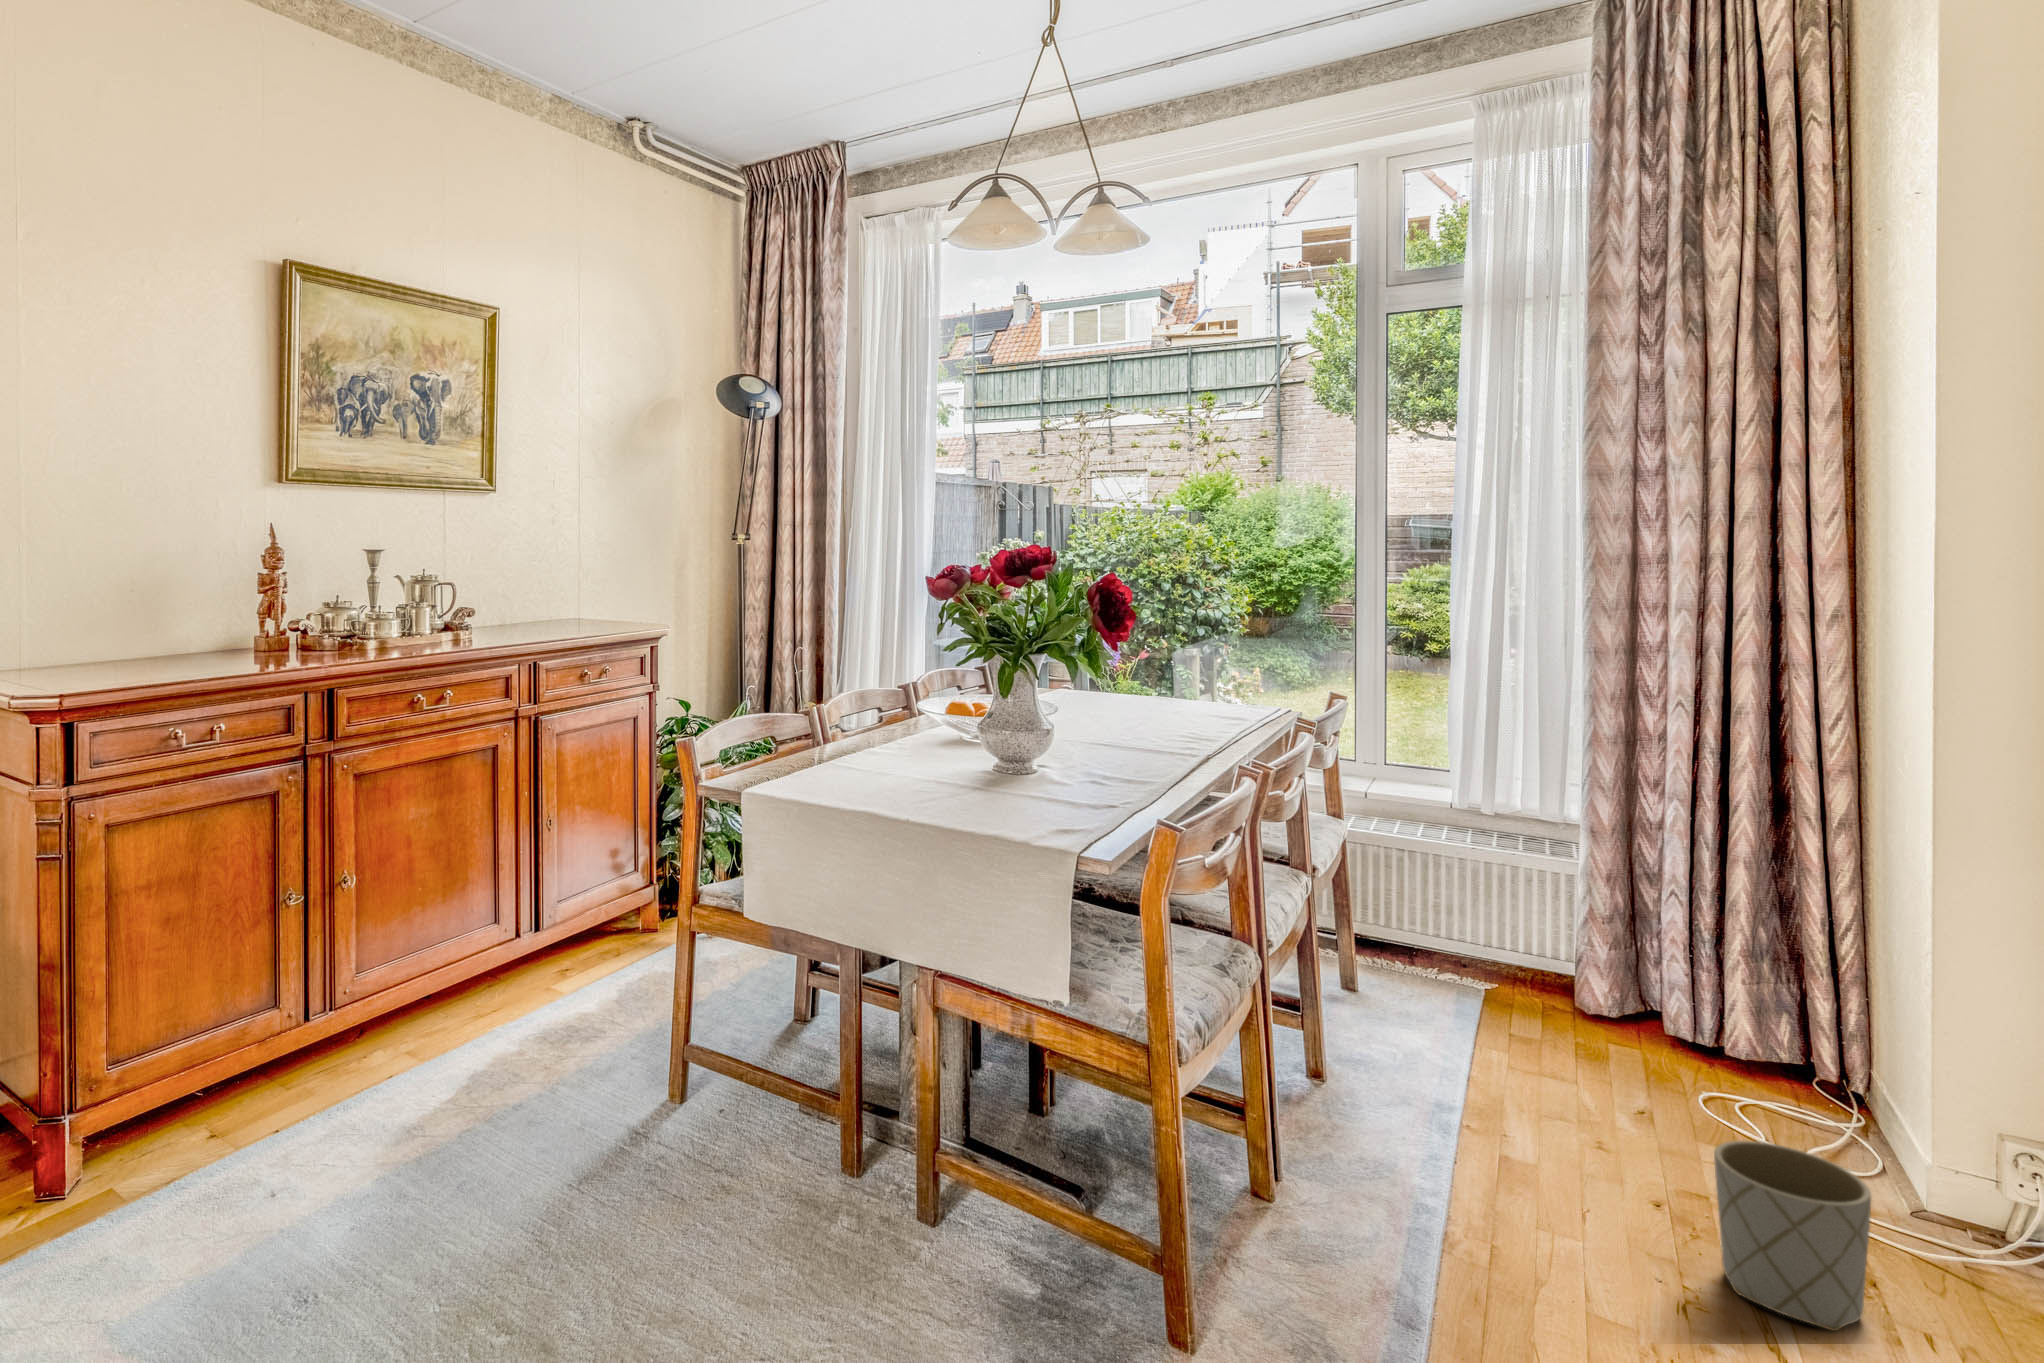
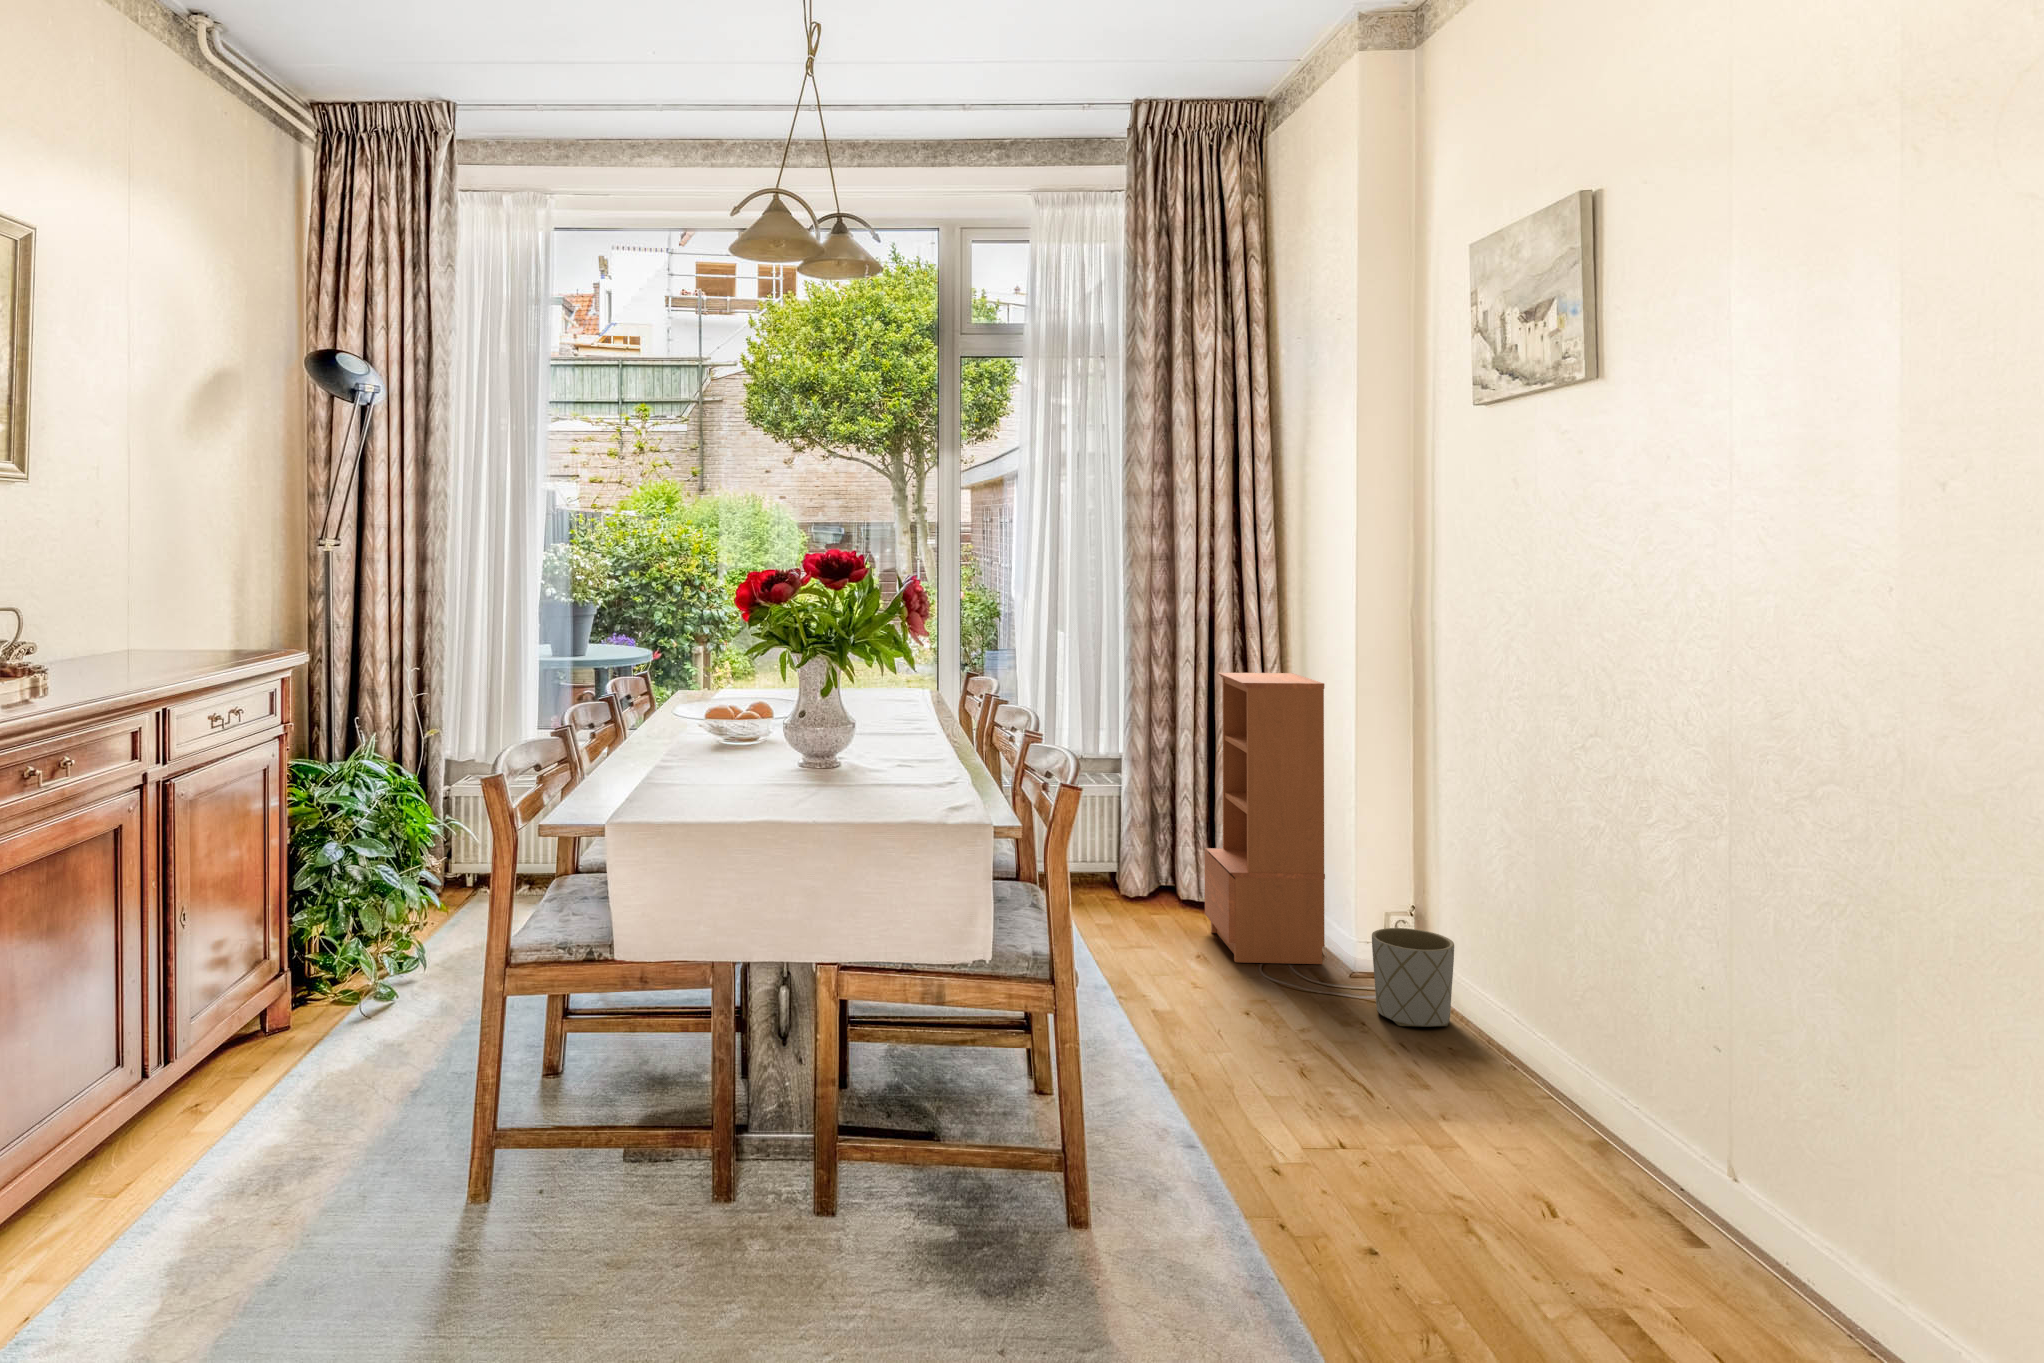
bookcase: none [1618,725,1824,1182] -> present [1205,673,1325,964]

